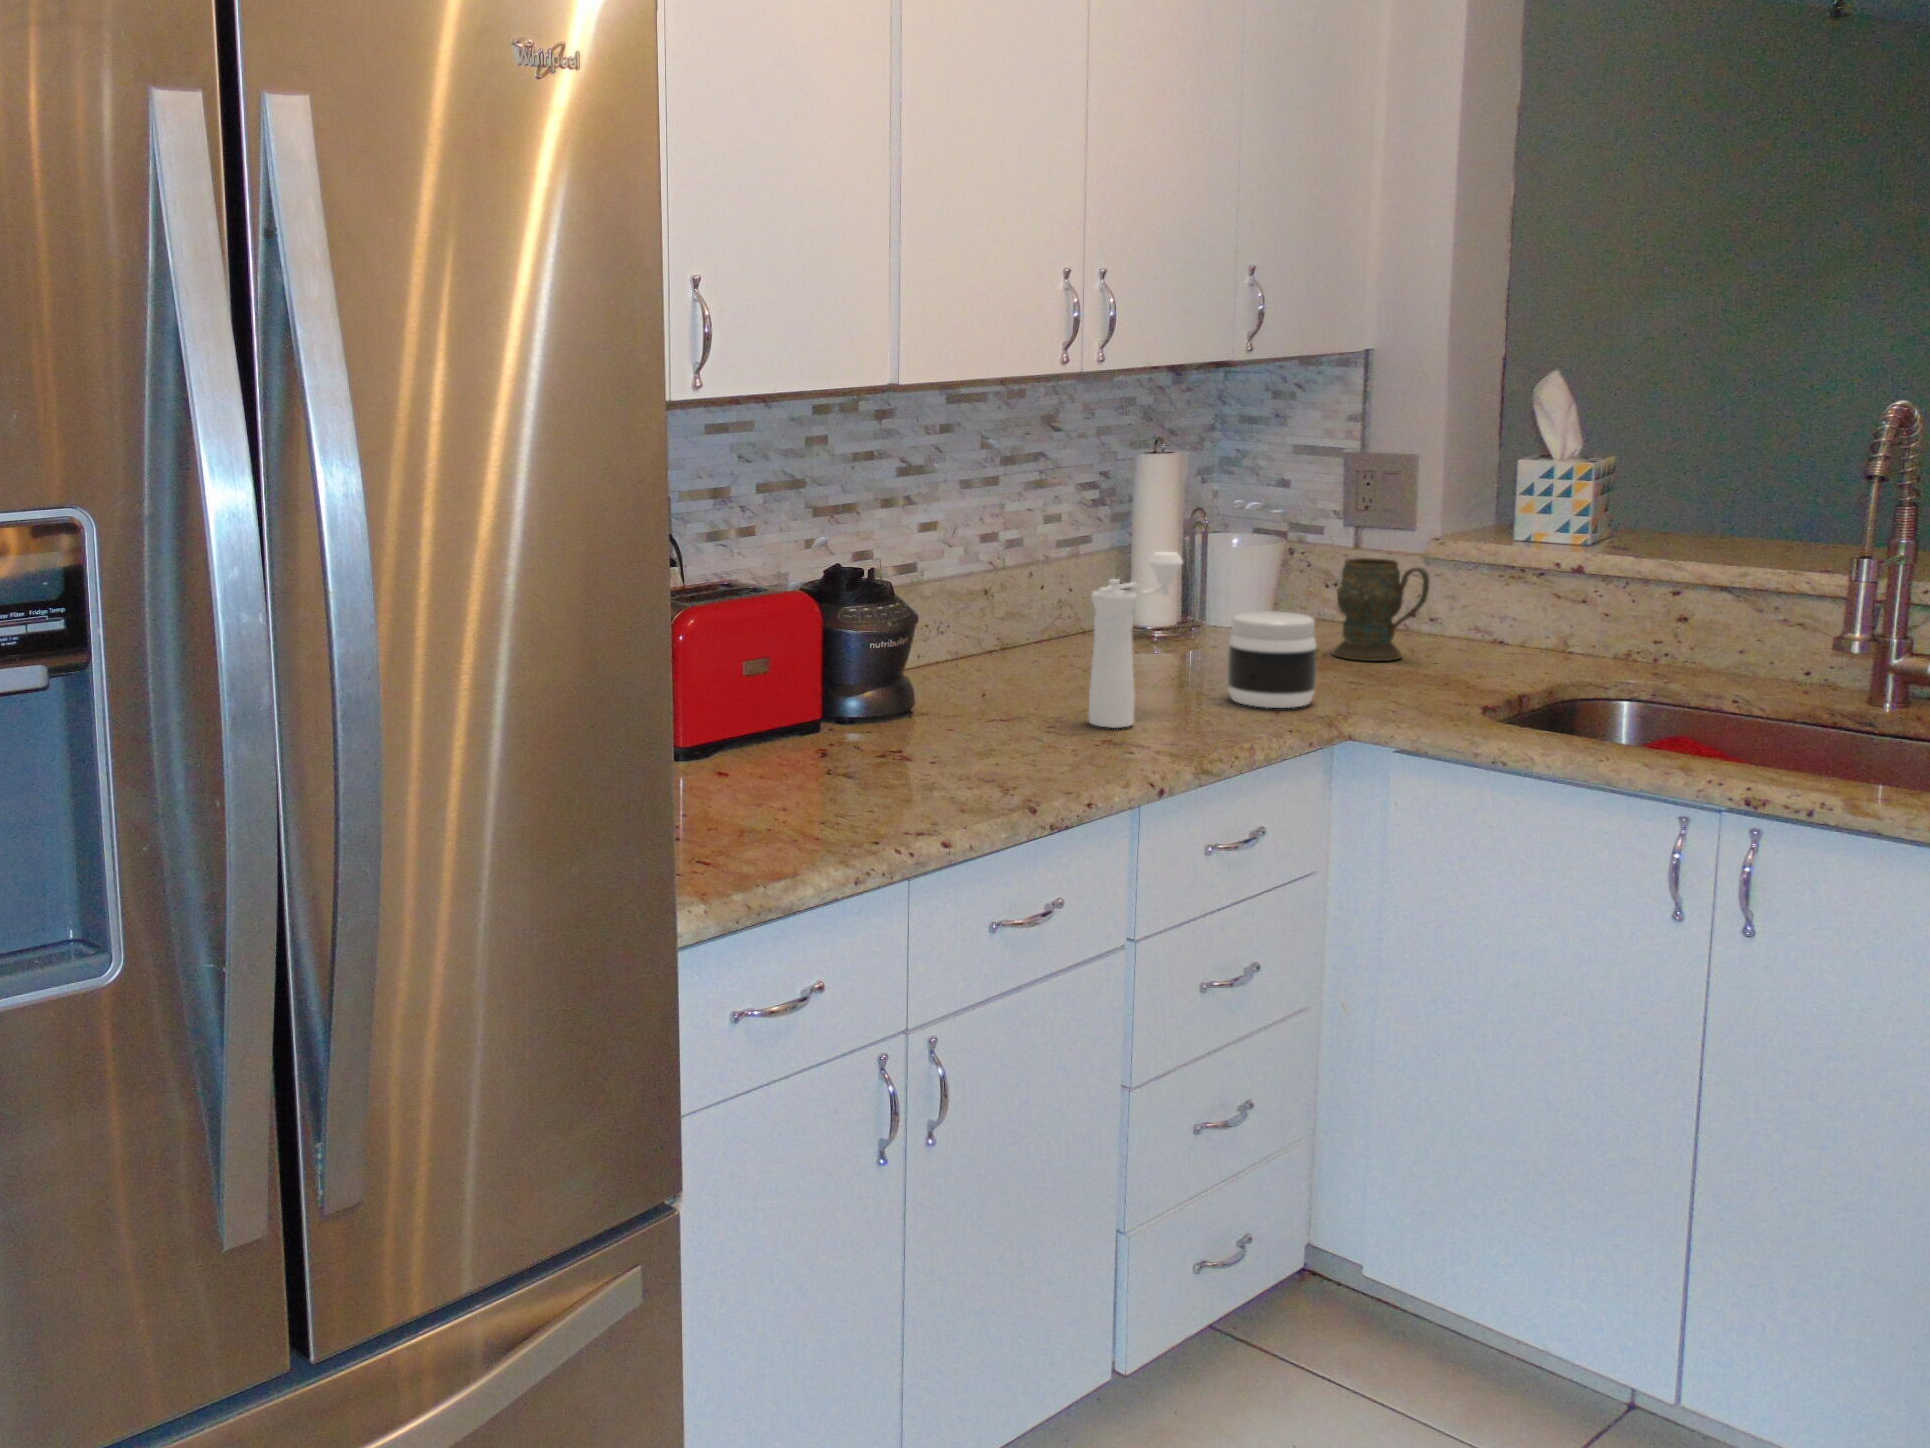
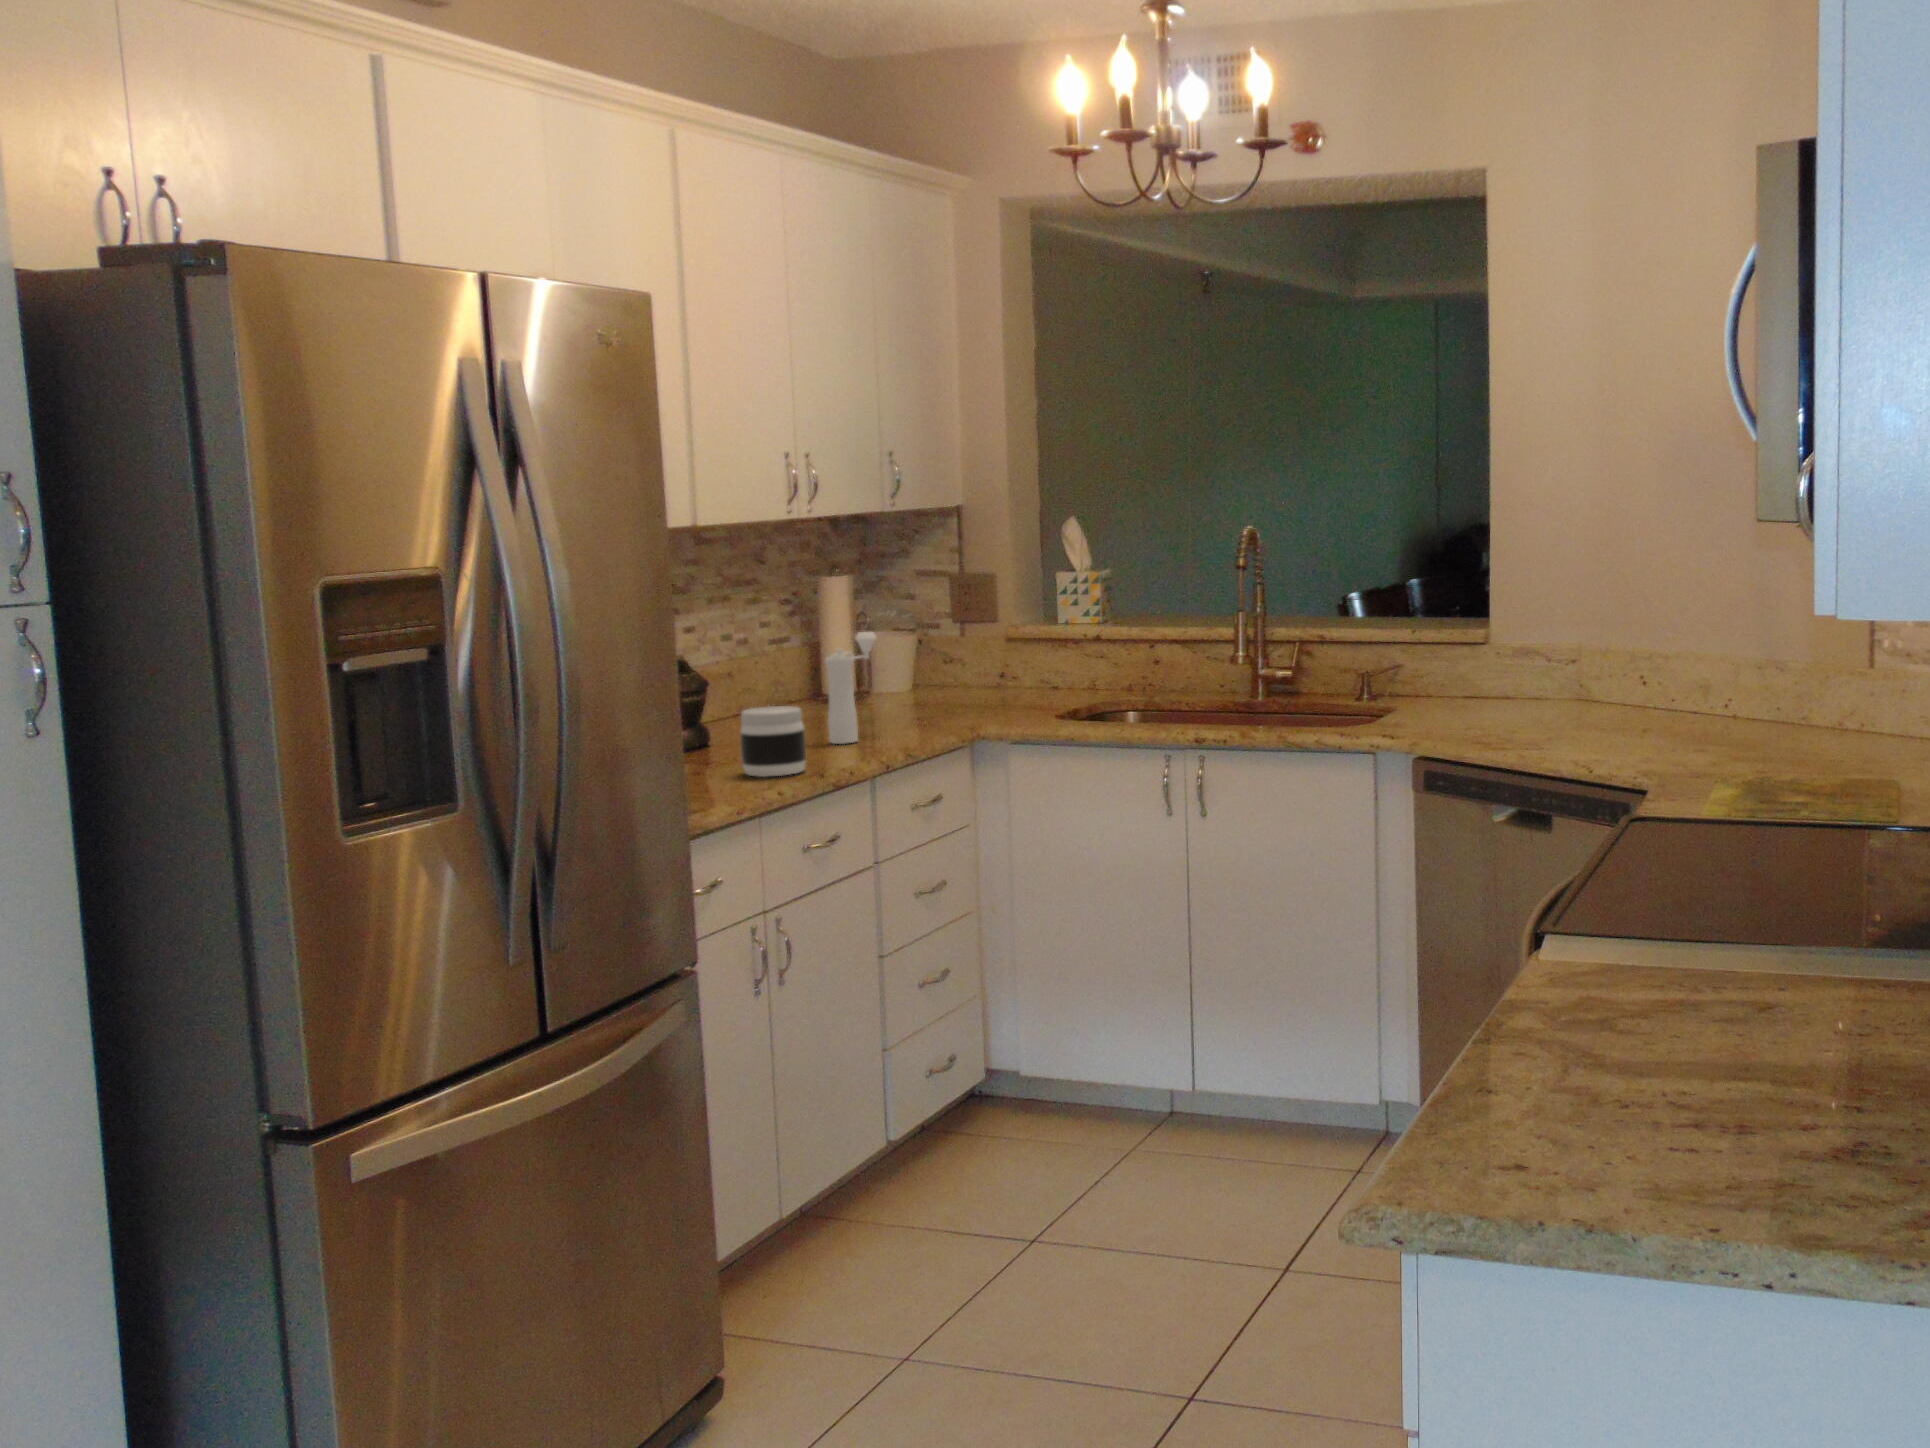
mug: present [1333,558,1429,661] -> none [959,638,1015,703]
jar: present [1227,611,1317,708] -> present [740,706,806,777]

